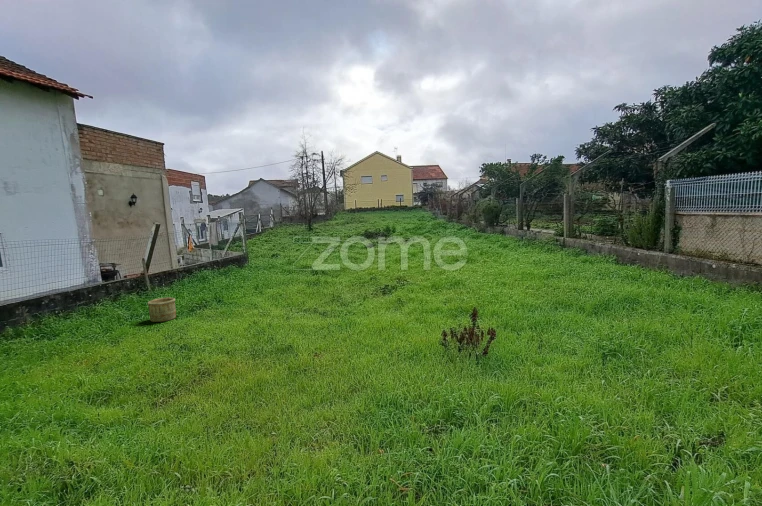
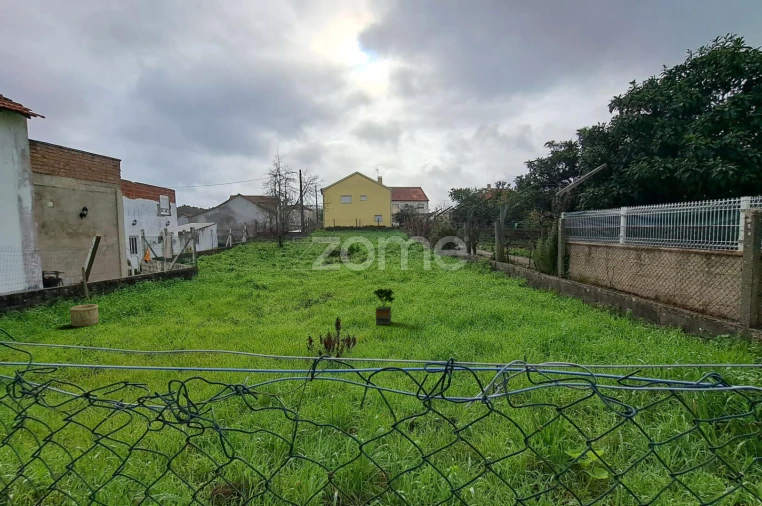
potted tree: none [487,270,516,312] -> present [374,289,395,325]

